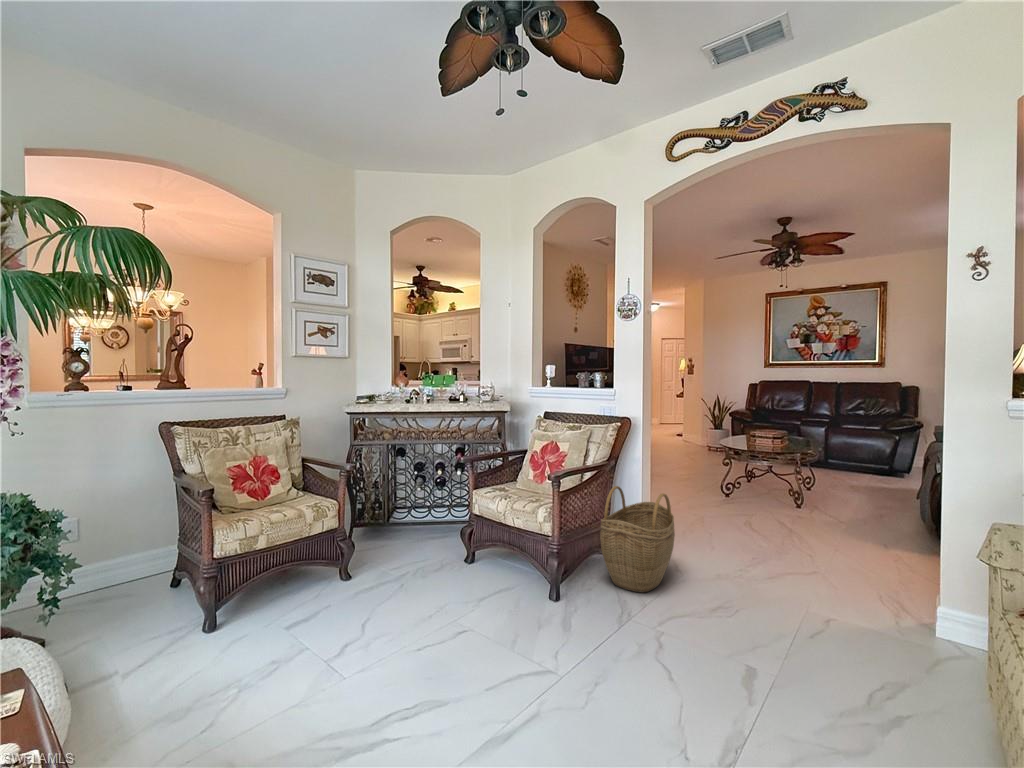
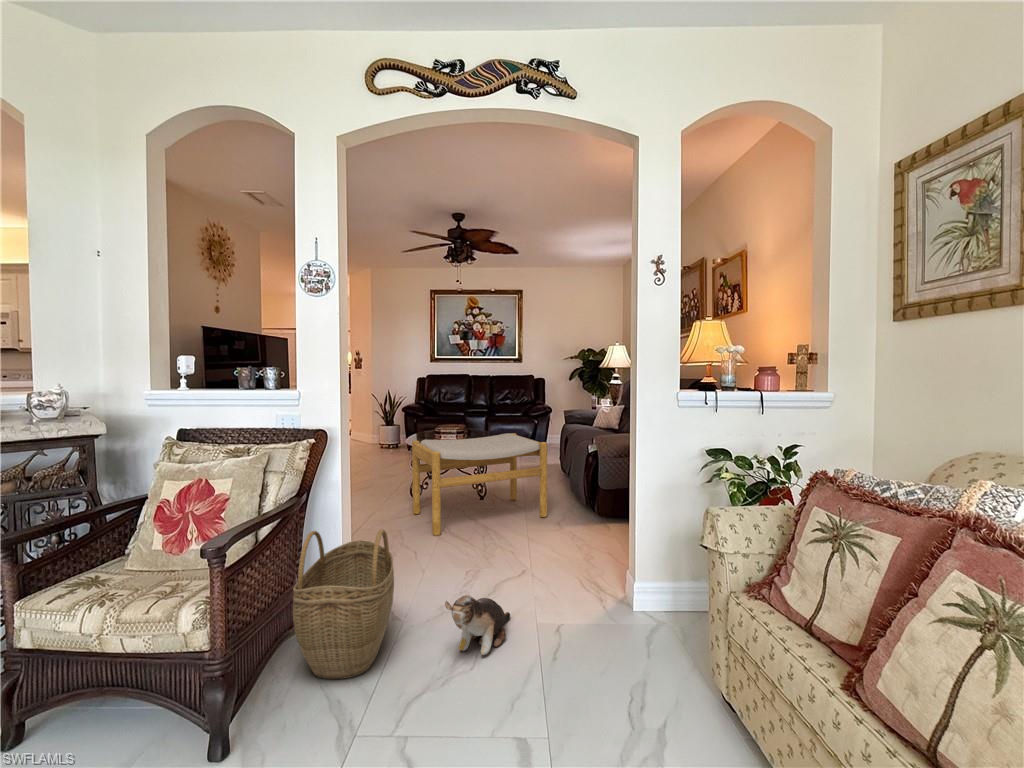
footstool: none [720,439,873,535] -> present [412,433,547,536]
plush toy: none [708,558,781,613] -> present [445,595,510,655]

